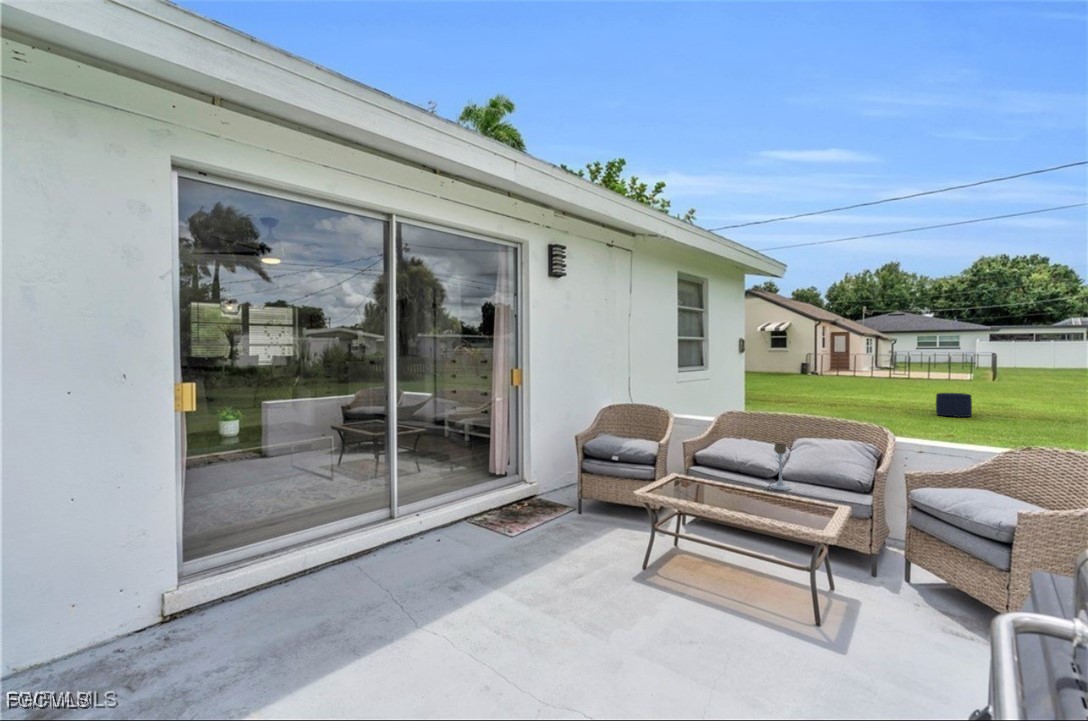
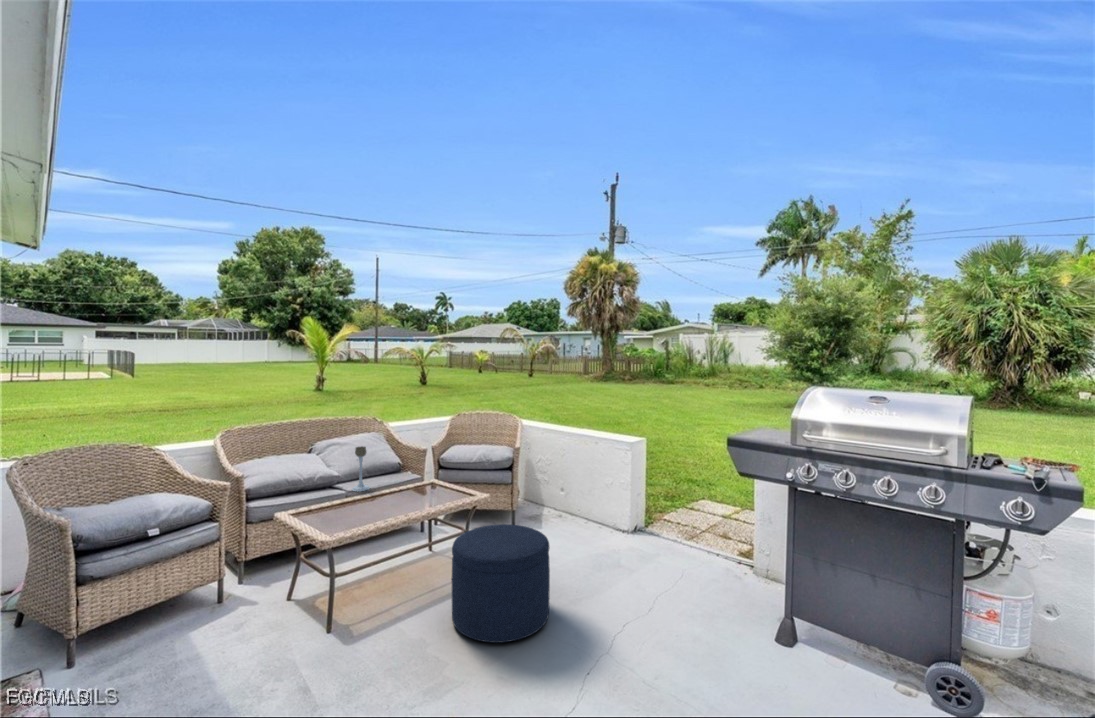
ottoman: present [936,393,972,417] -> present [452,524,550,643]

